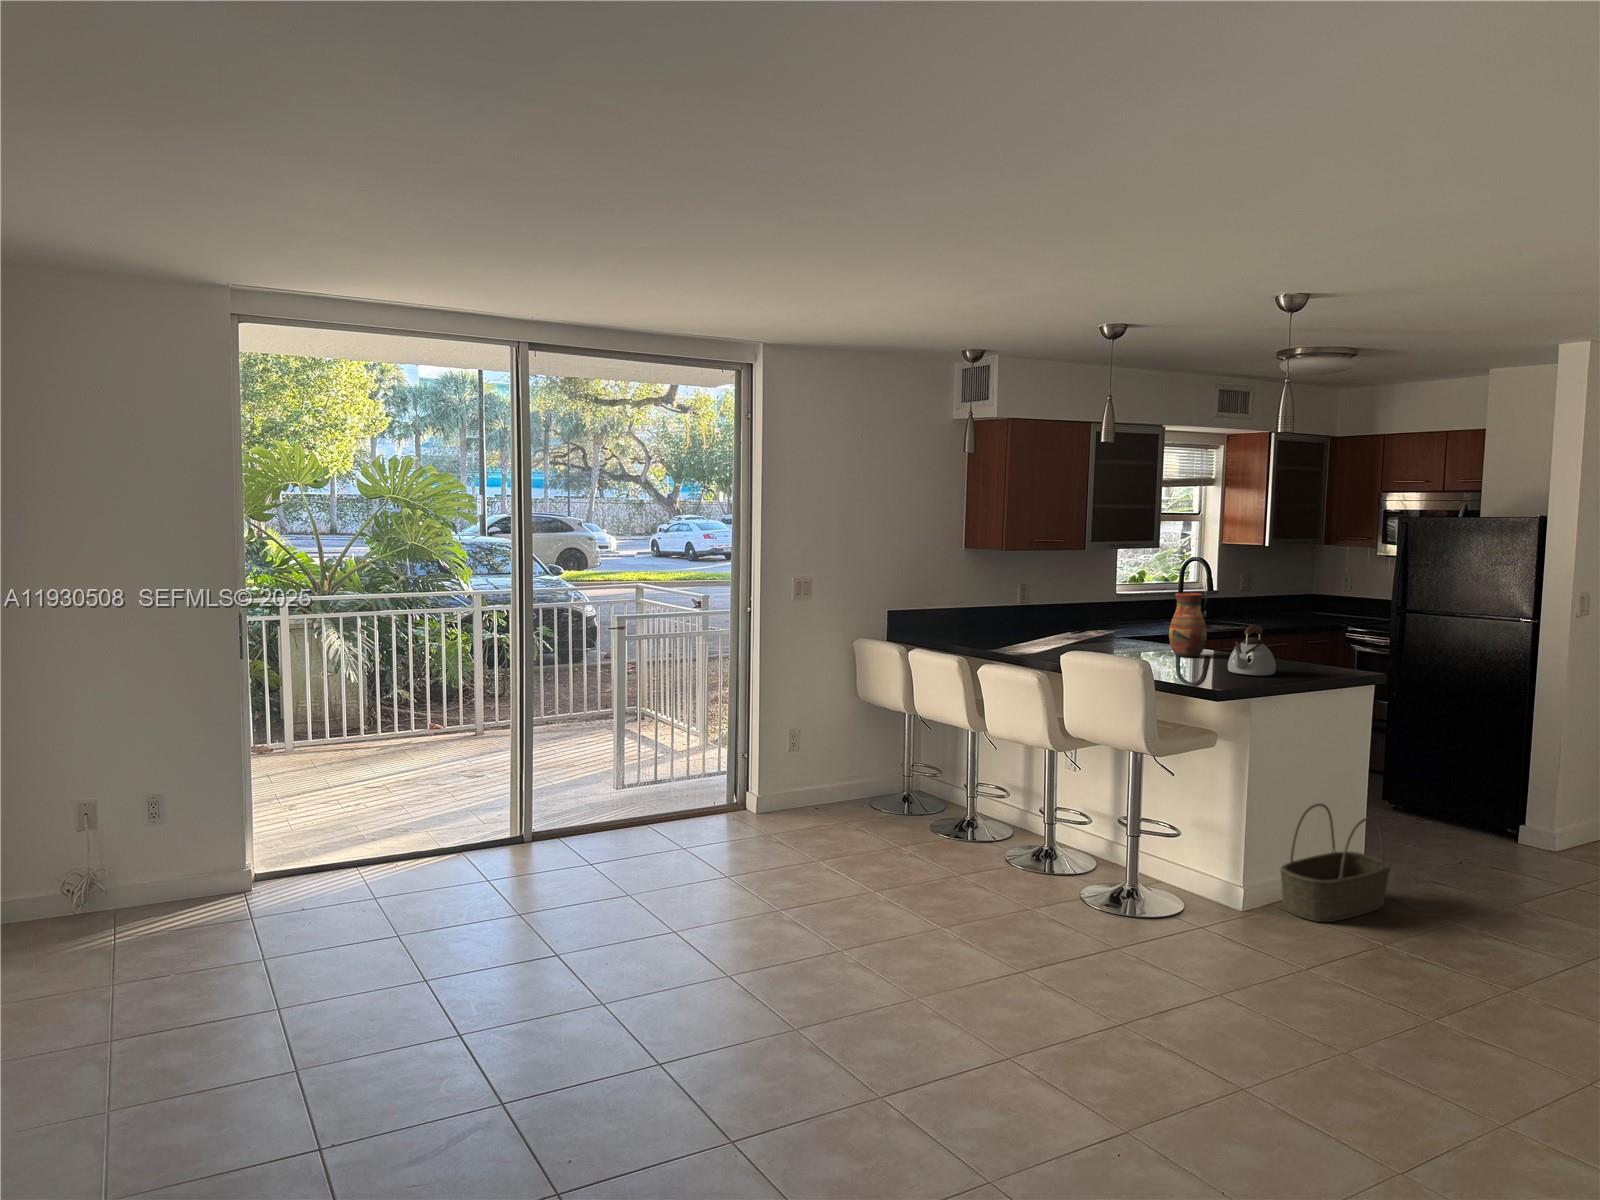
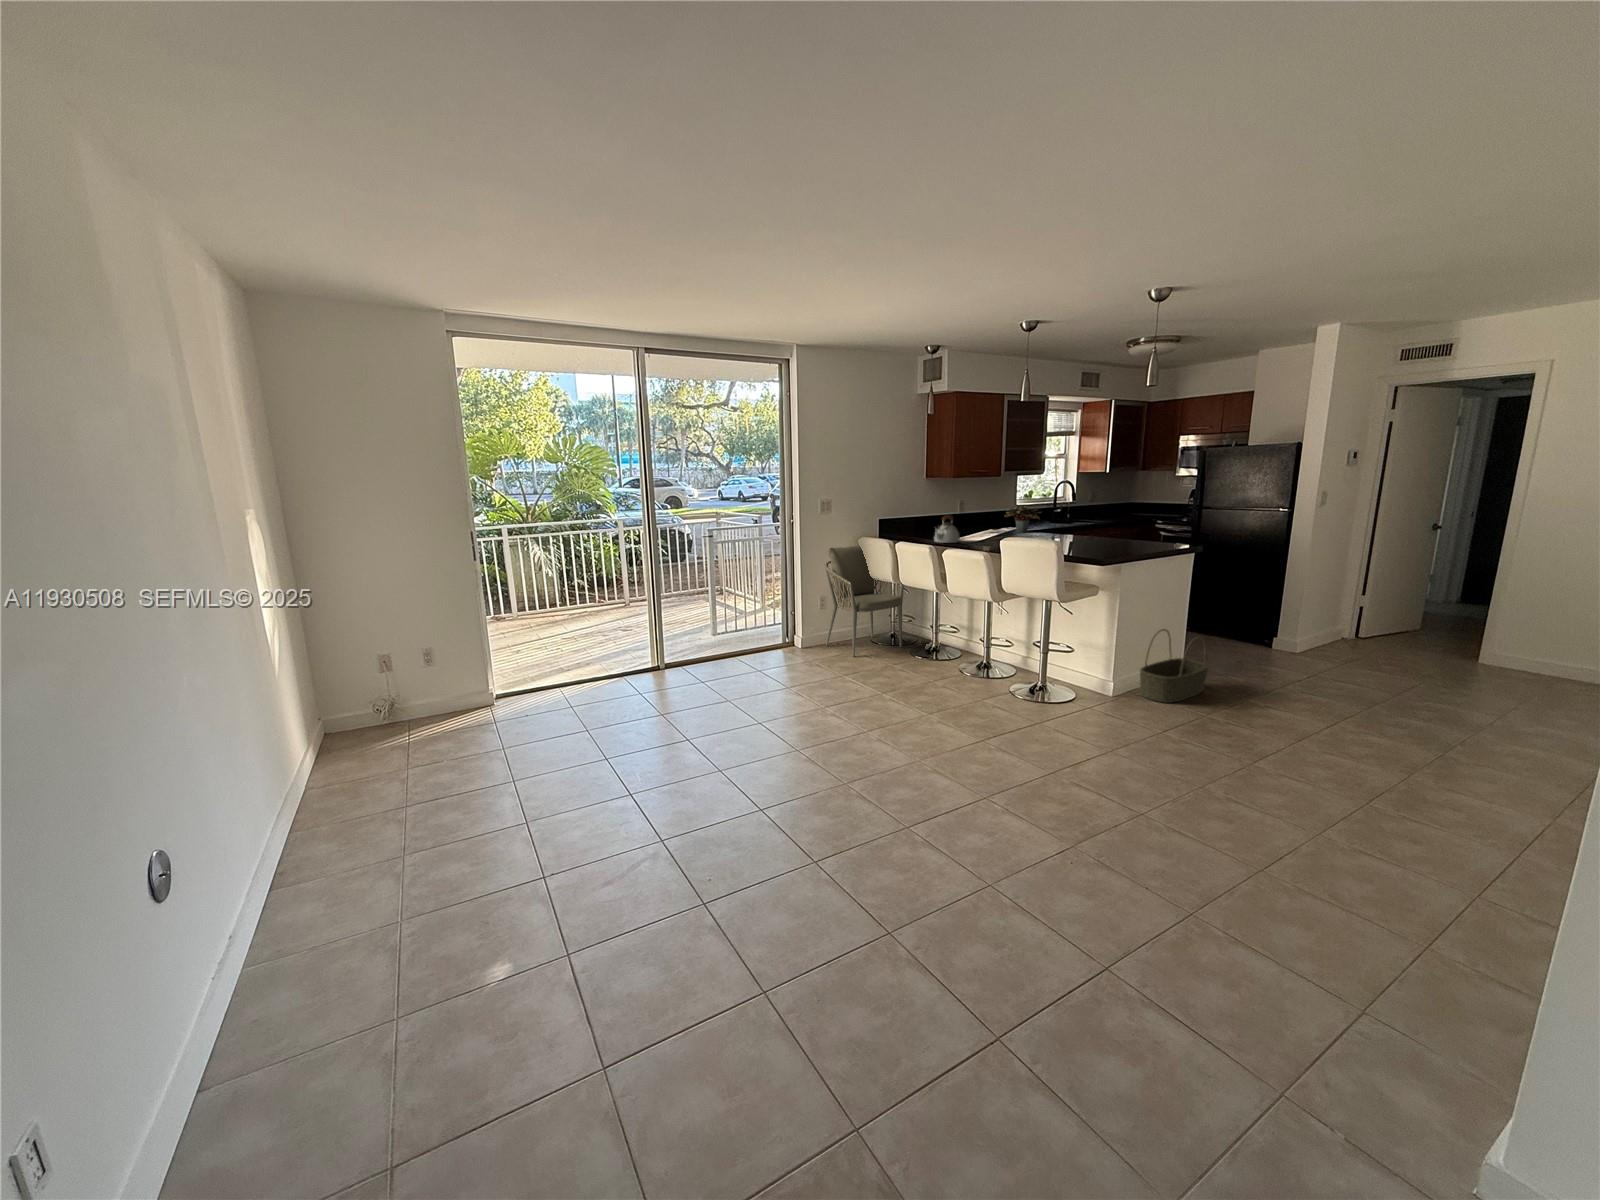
vase: present [1169,593,1207,657] -> none [1061,500,1085,541]
potted plant: none [1087,597,1149,639] -> present [1004,506,1042,533]
kettle: present [1228,625,1276,676] -> present [934,515,960,543]
armchair: none [796,647,926,832] -> present [825,546,904,657]

